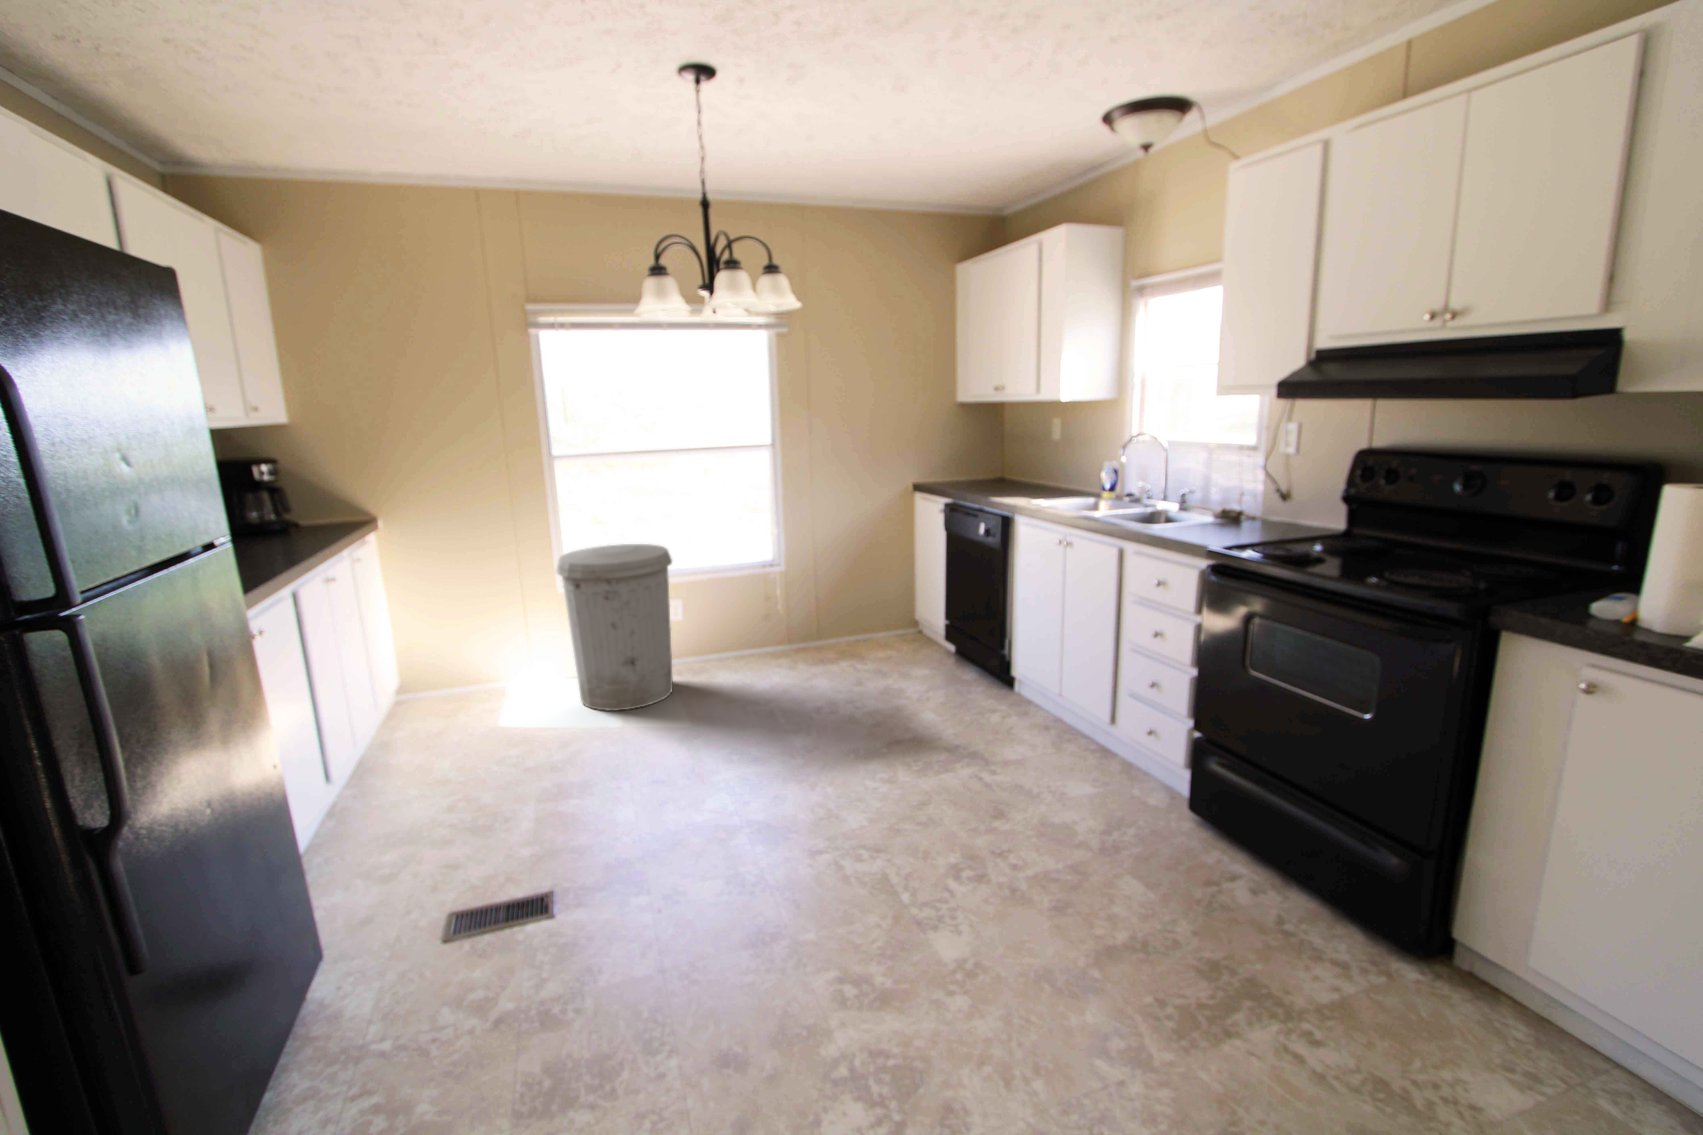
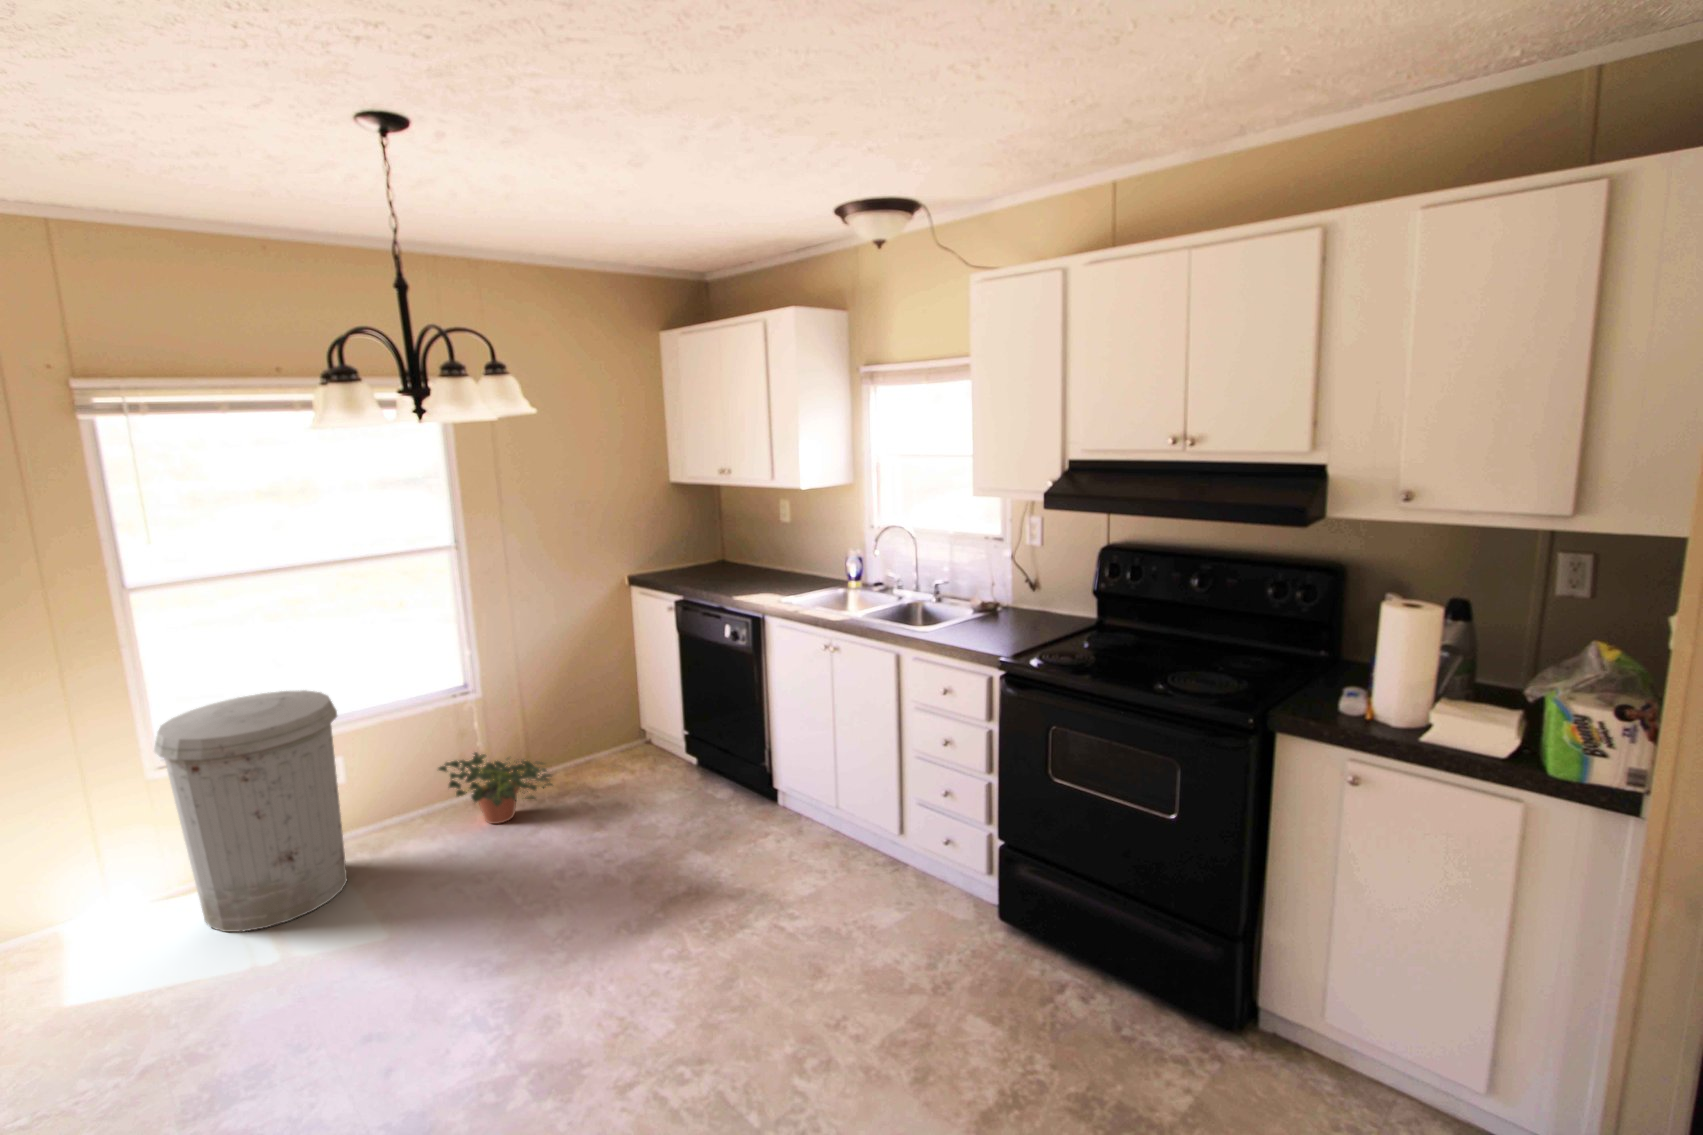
potted plant: none [742,614,832,673] -> present [439,752,552,824]

